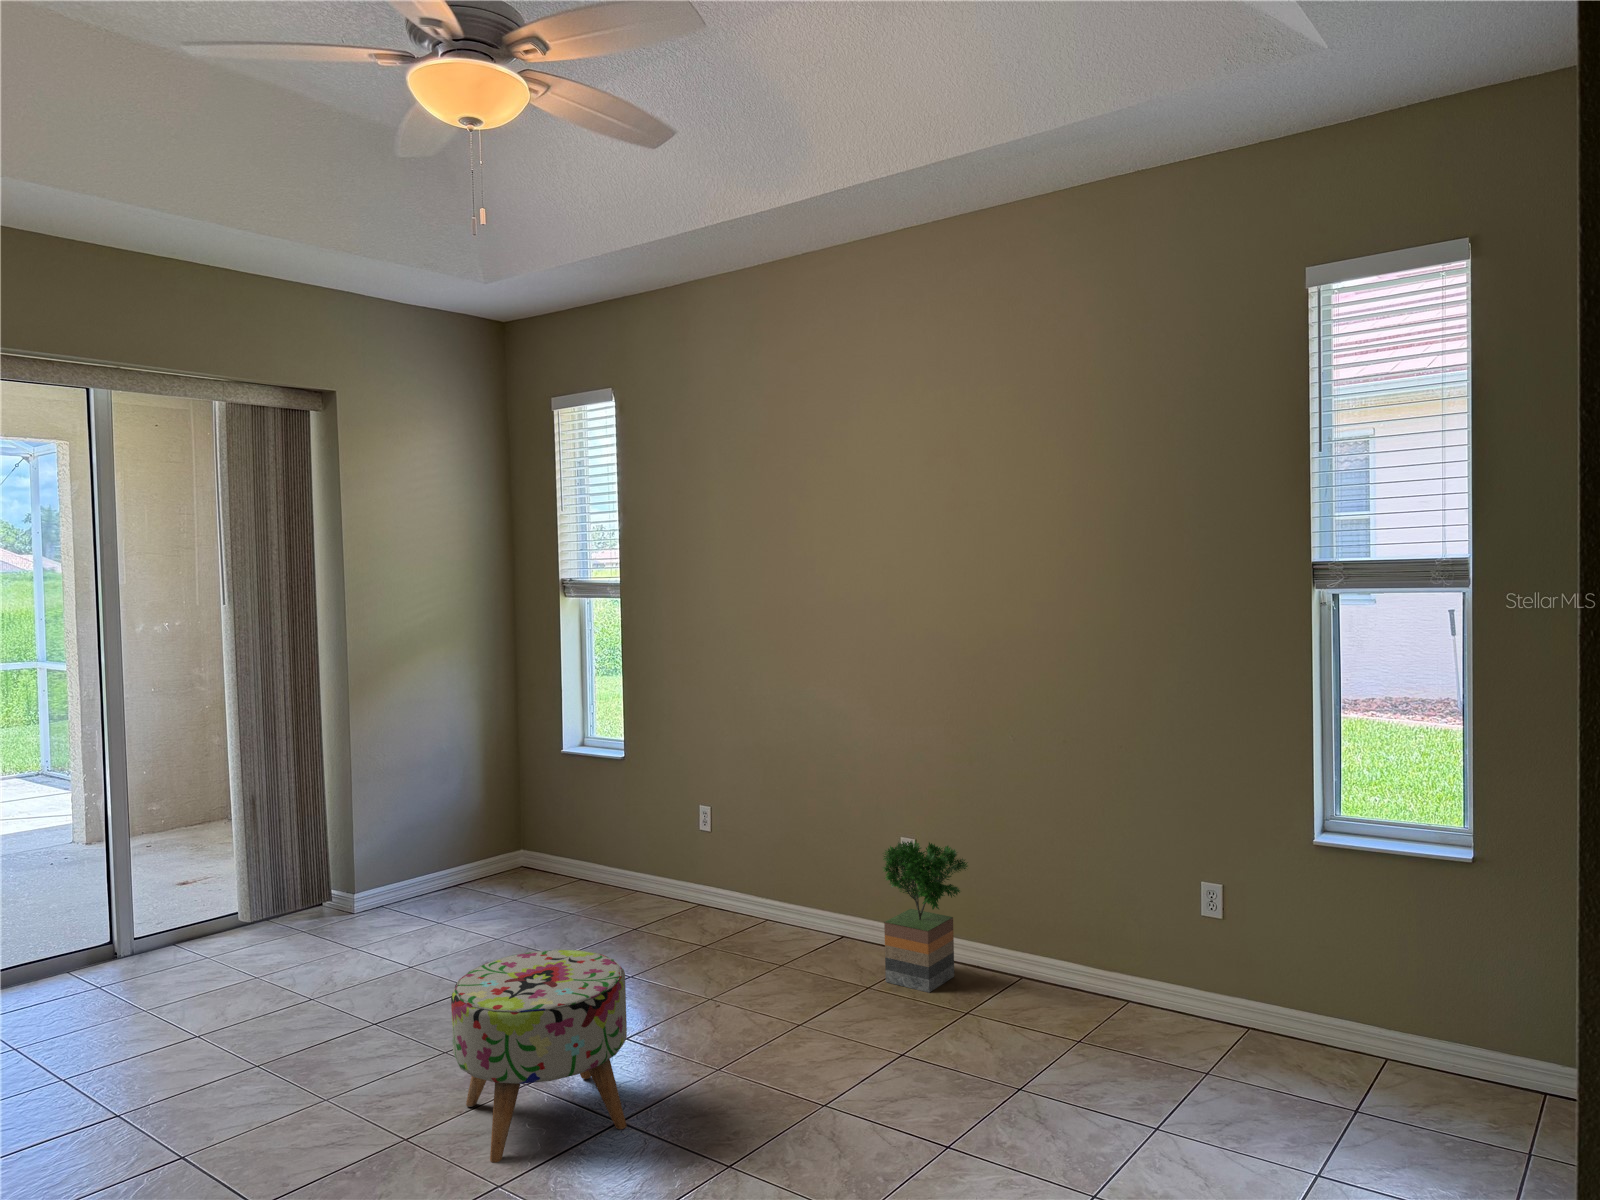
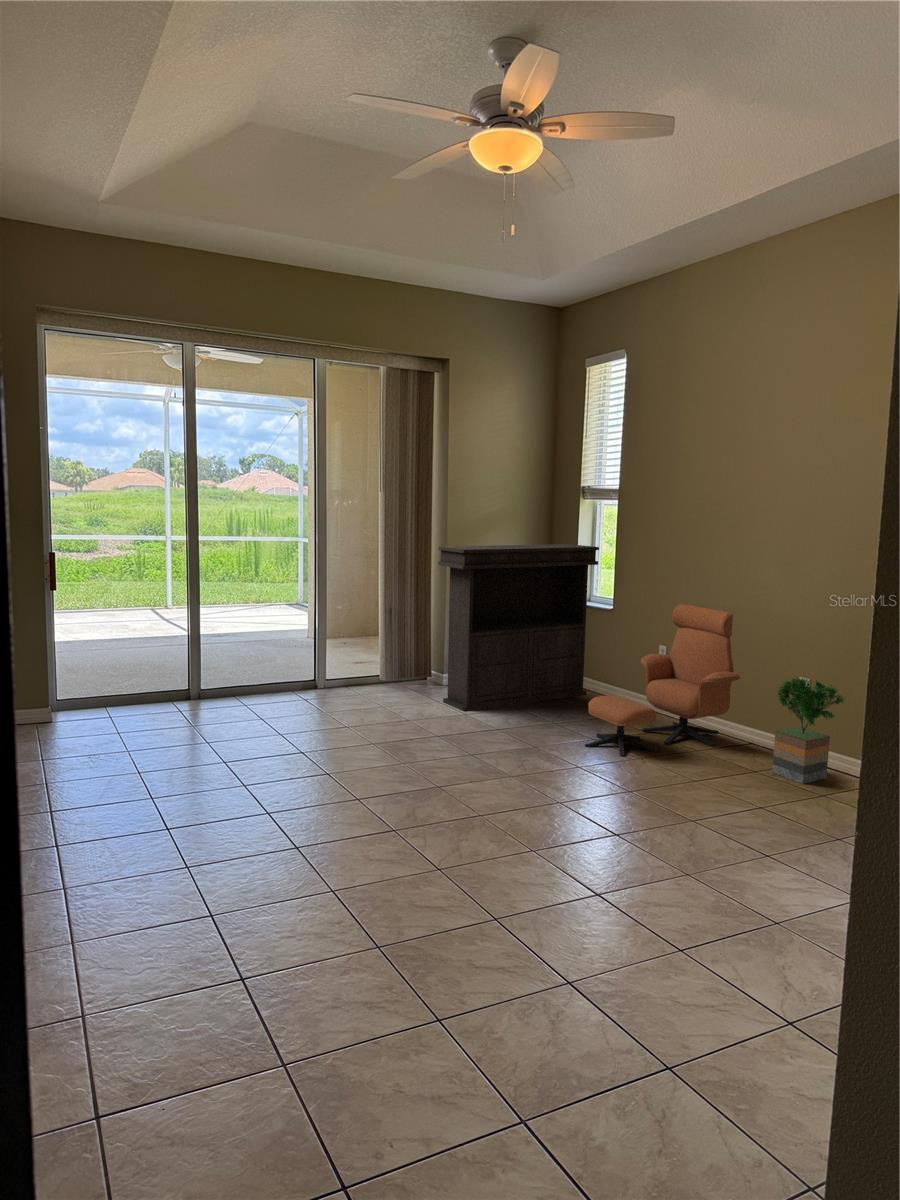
console table: none [340,667,596,961] -> present [438,544,599,711]
lounge chair: none [613,748,823,999] -> present [585,605,740,757]
ottoman: present [451,950,627,1163] -> none [475,703,579,813]

